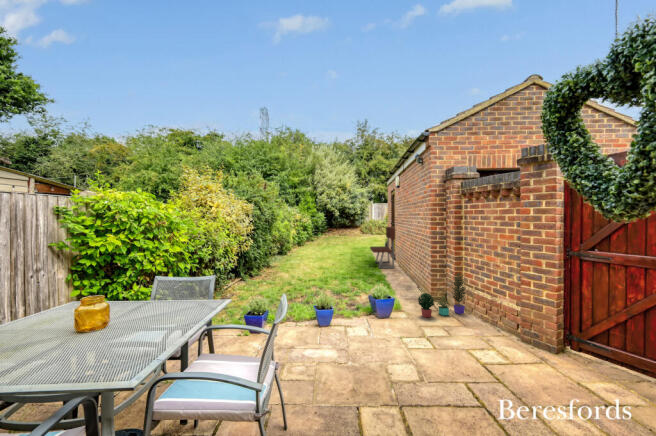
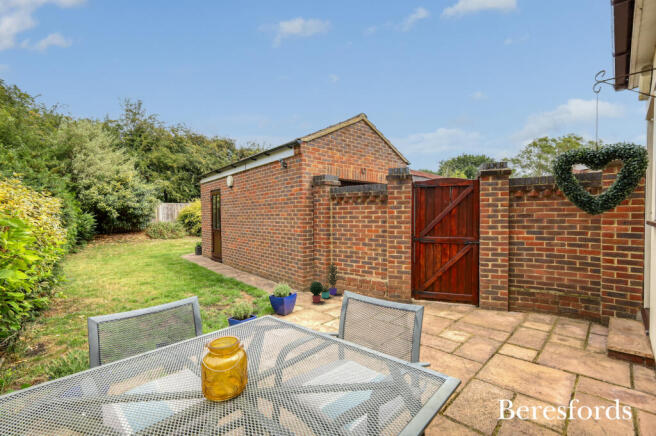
bench: present [370,227,395,268] -> none [200,228,233,271]

